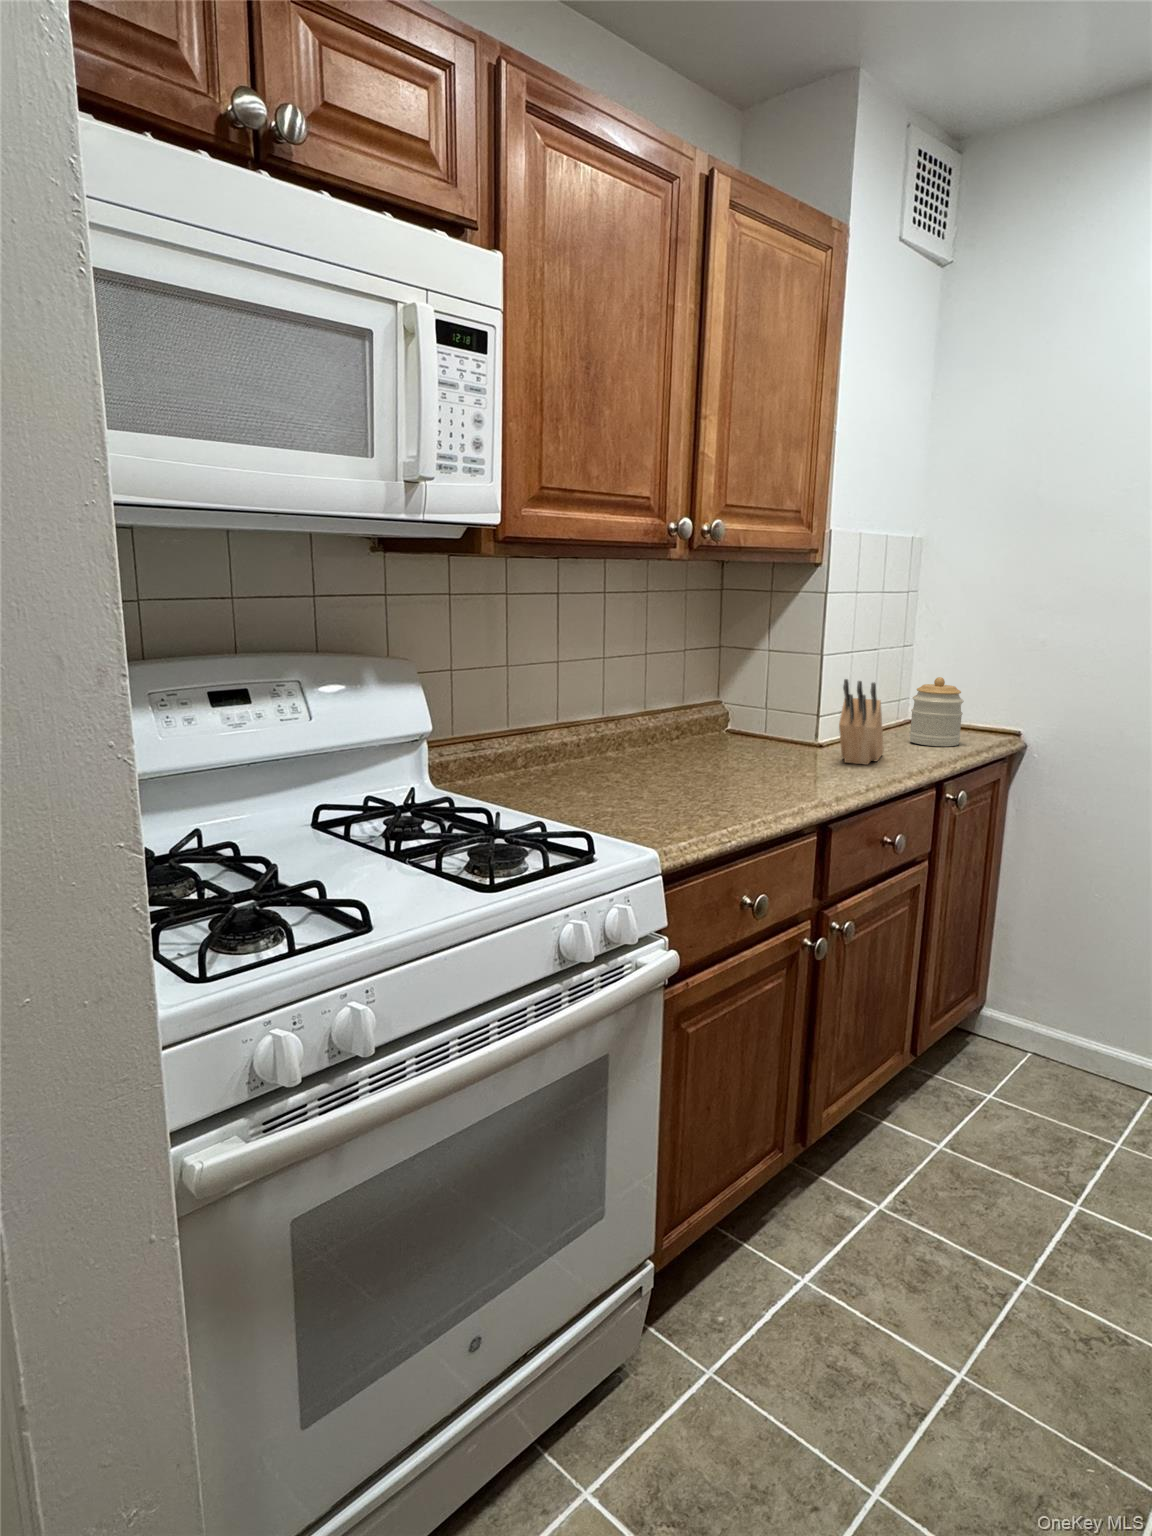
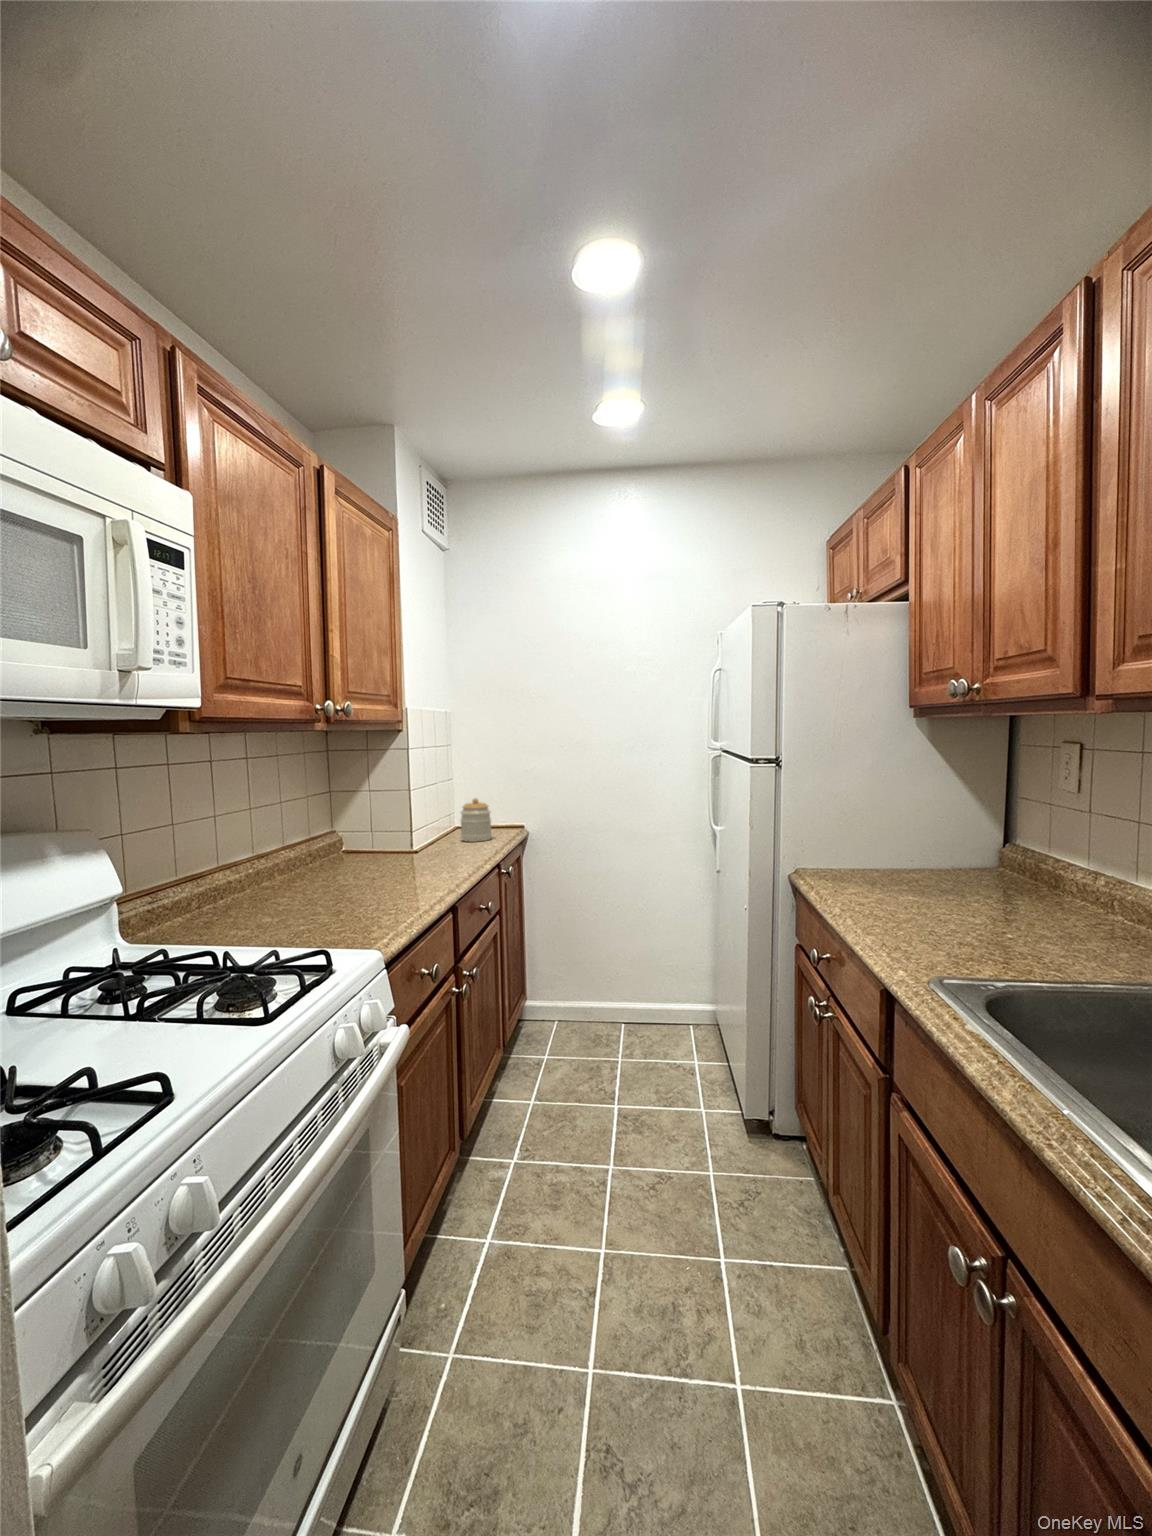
knife block: present [839,679,884,765] -> none [432,805,457,861]

